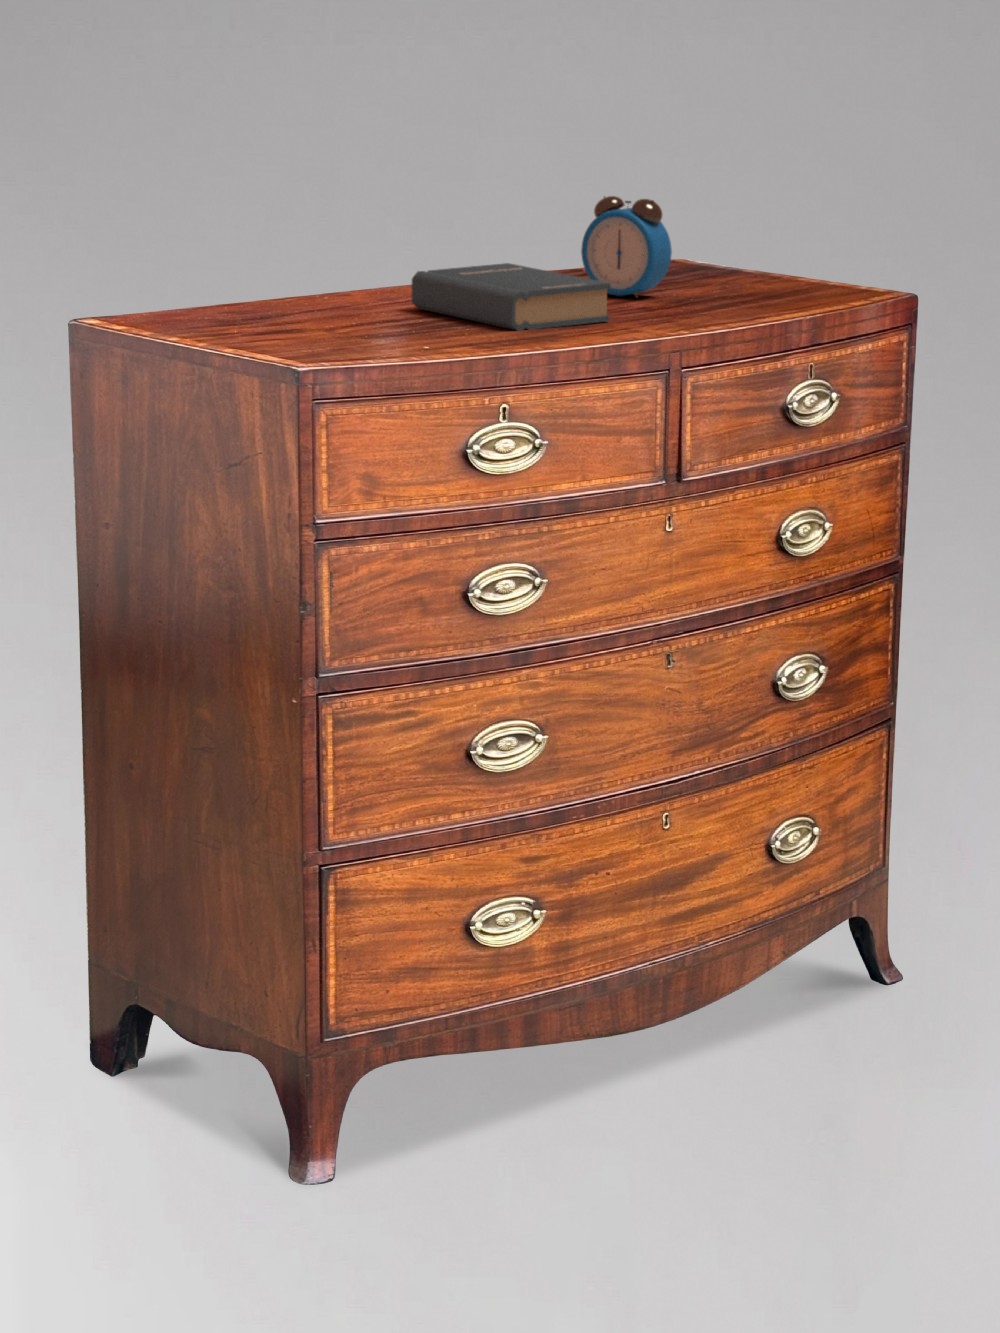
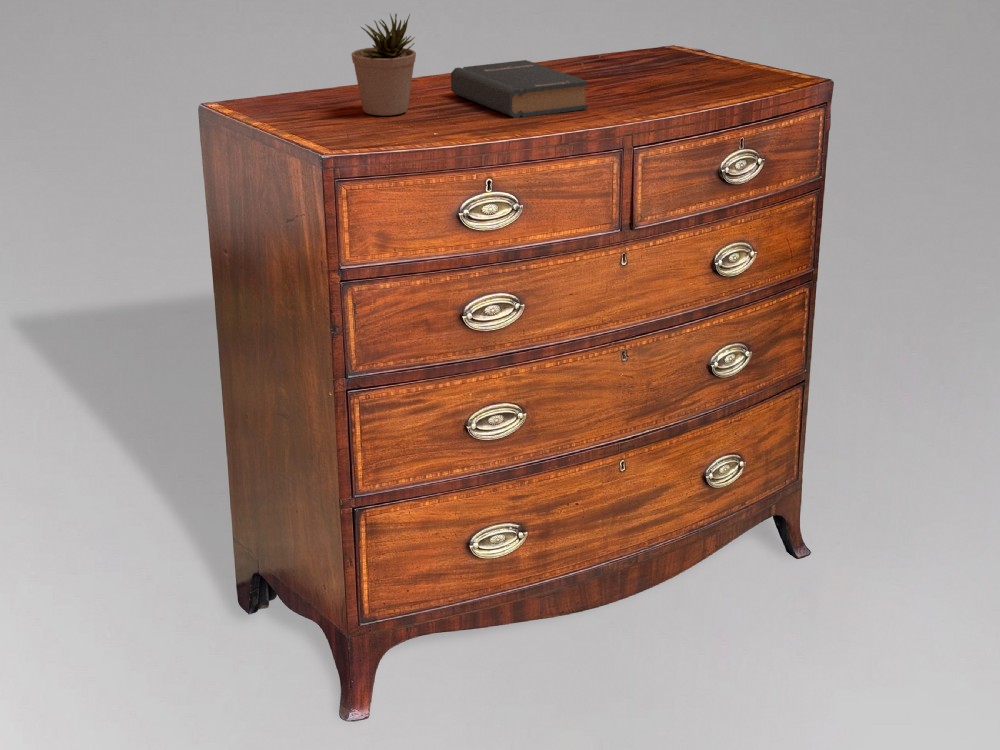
potted plant: none [292,187,382,329] -> present [351,14,416,116]
alarm clock: present [581,196,672,298] -> none [584,9,648,85]

